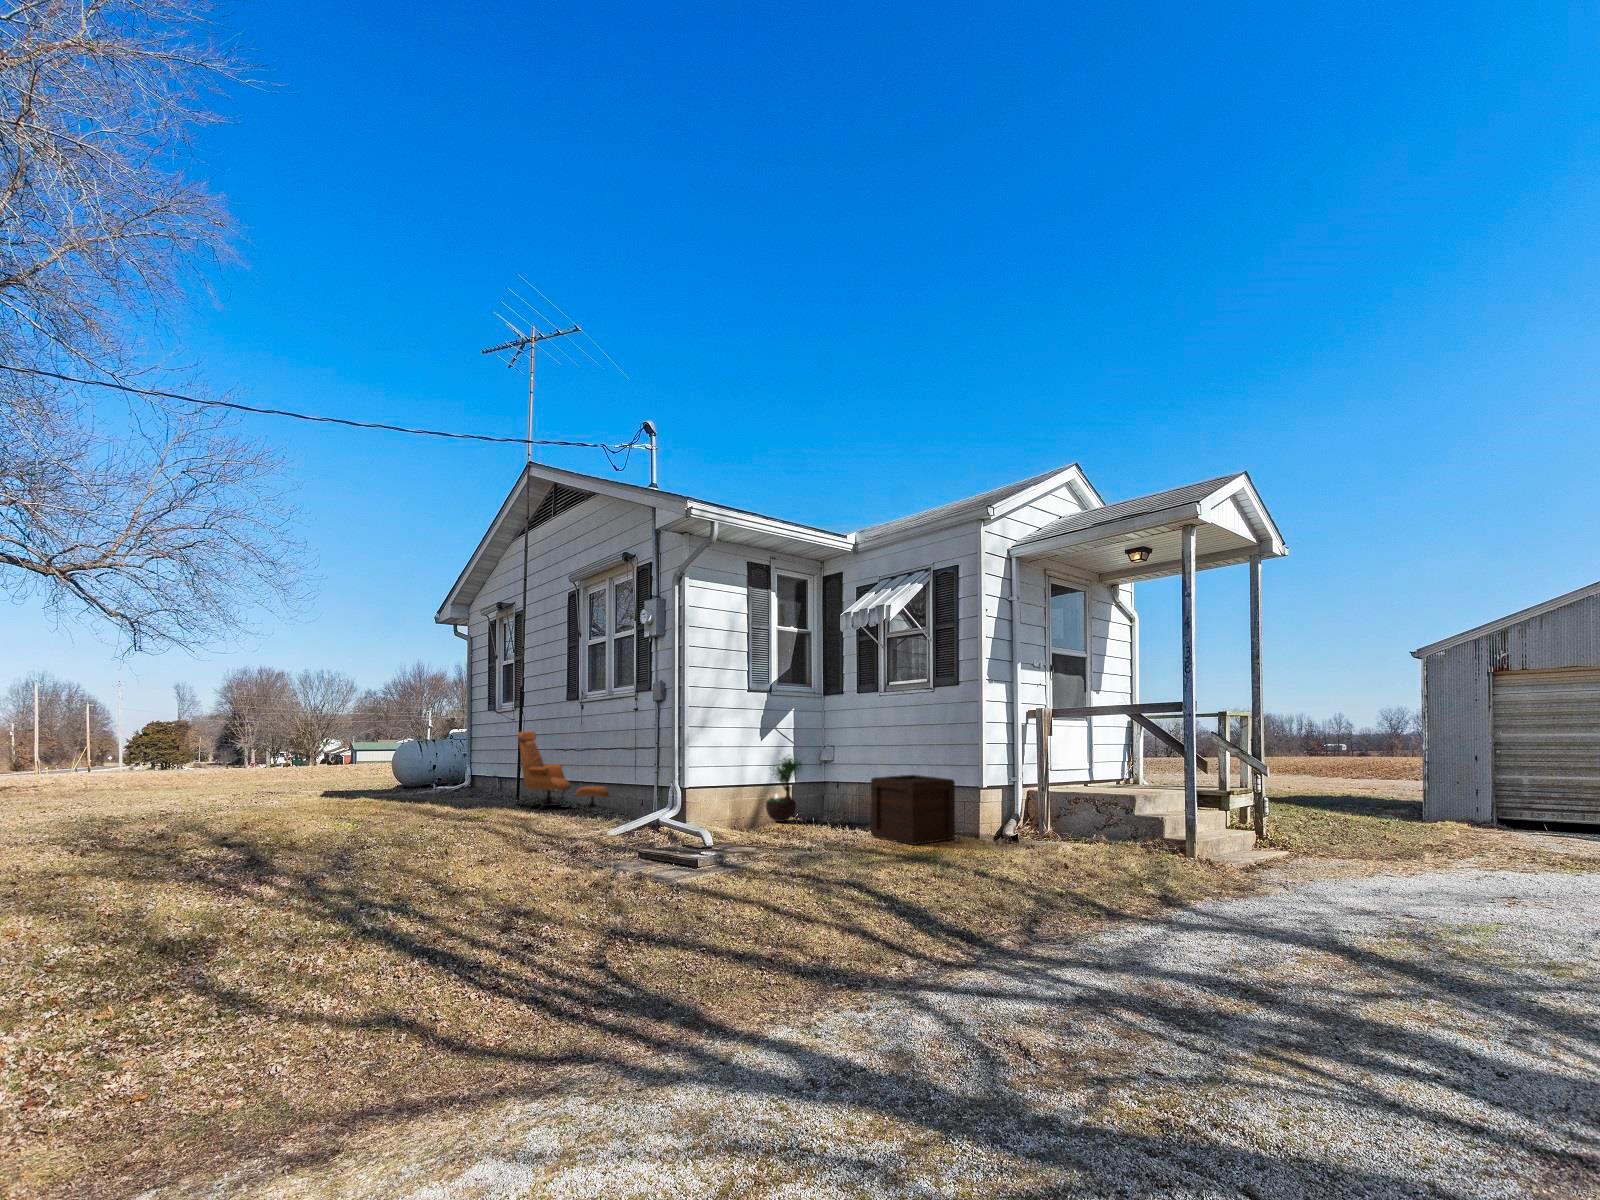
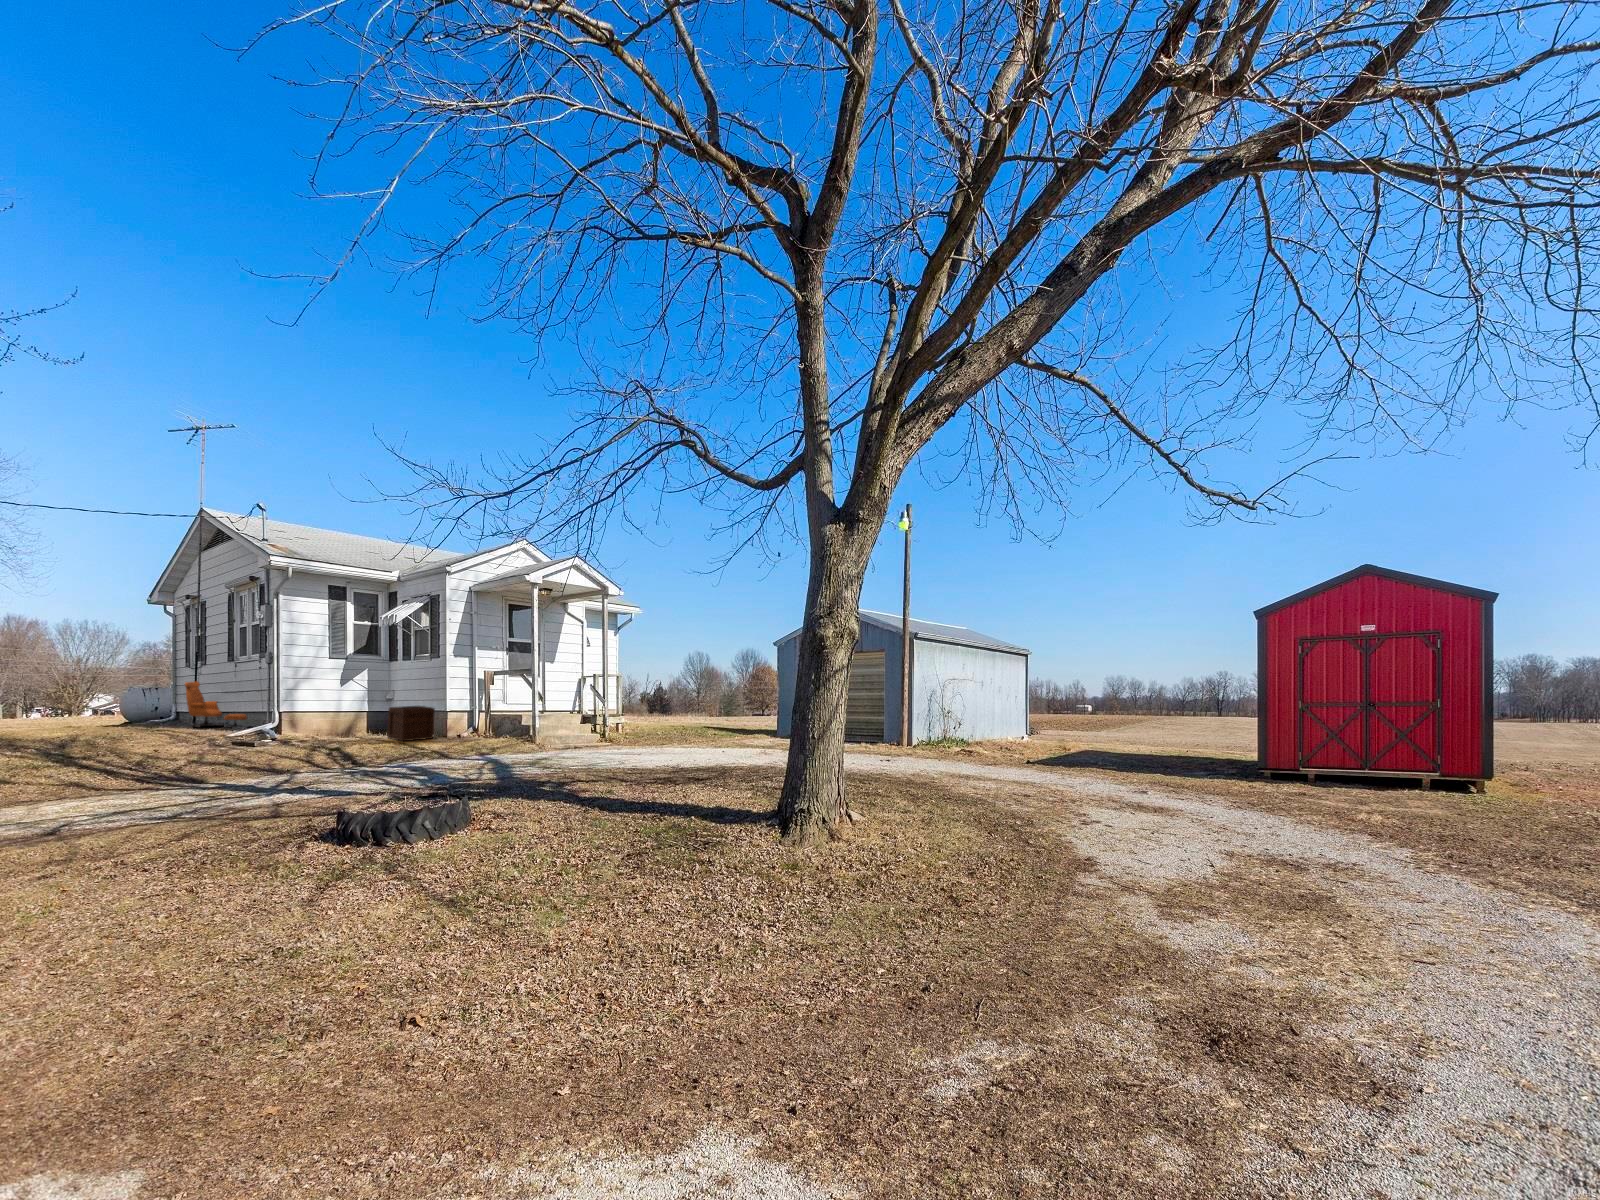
potted tree: present [766,755,802,822] -> none [339,693,365,732]

